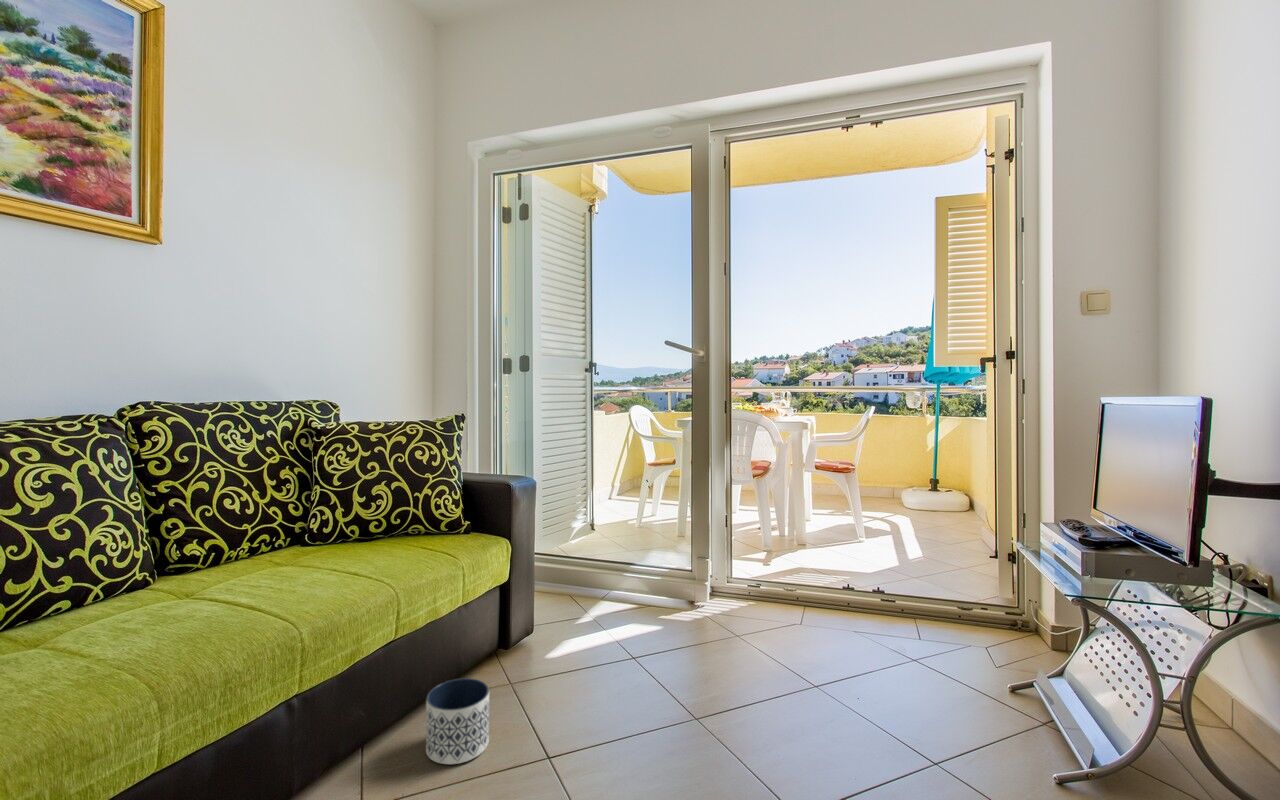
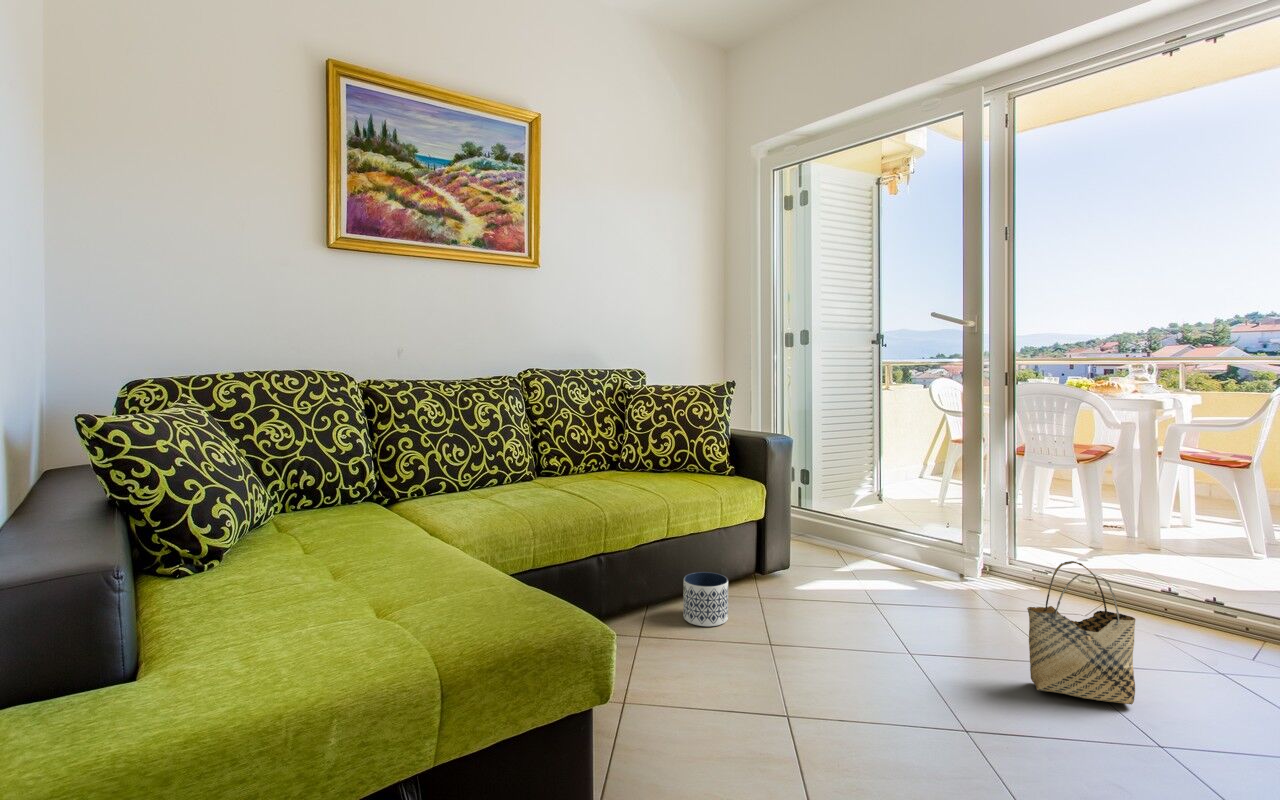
woven basket: none [824,605,911,750] -> present [1027,561,1136,704]

